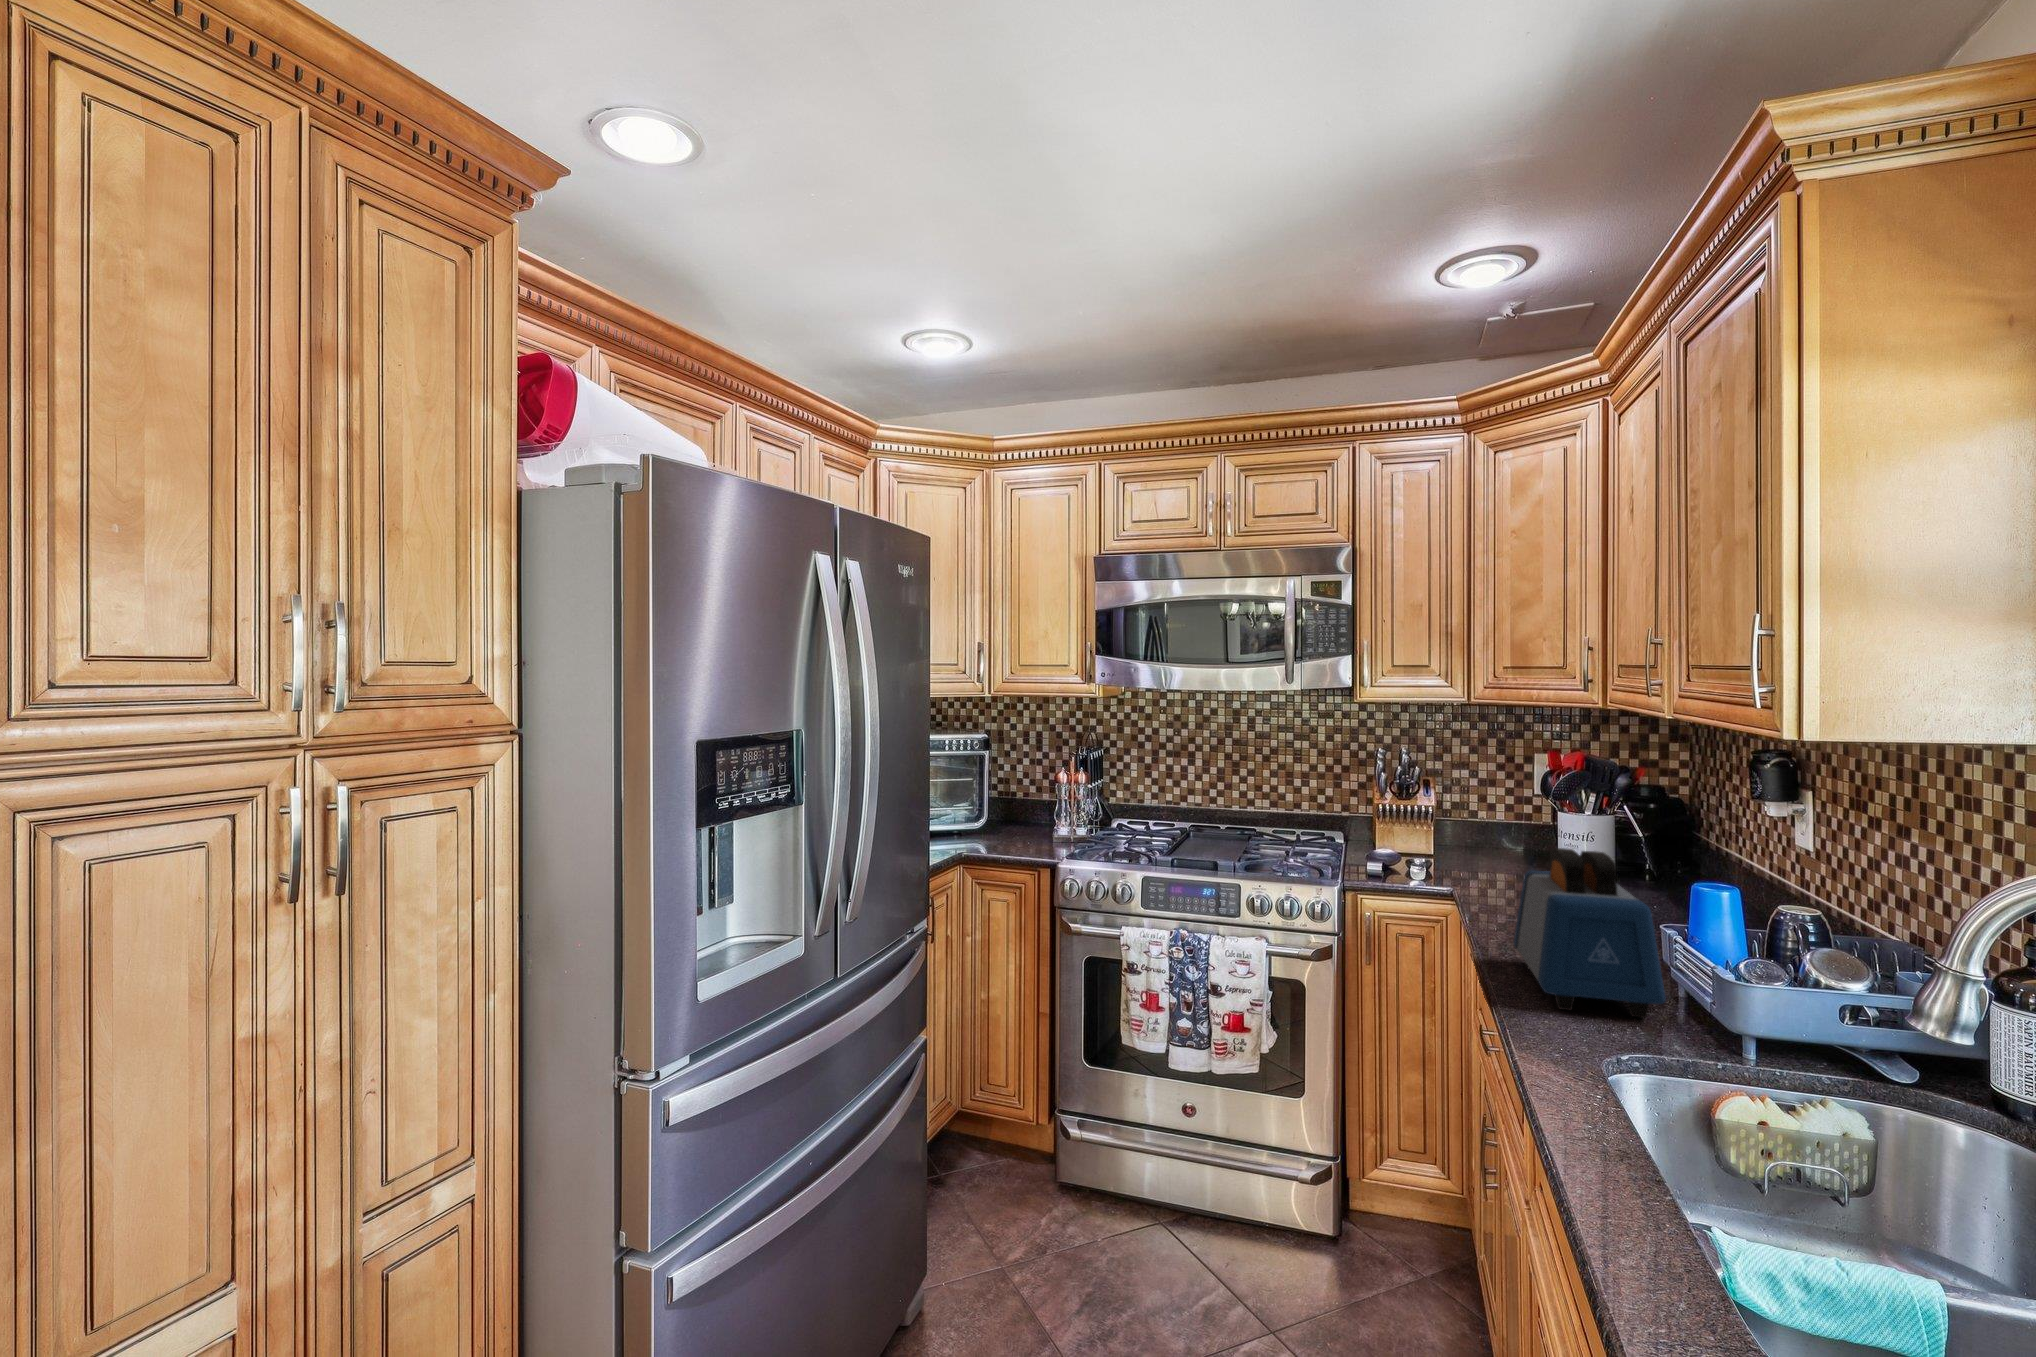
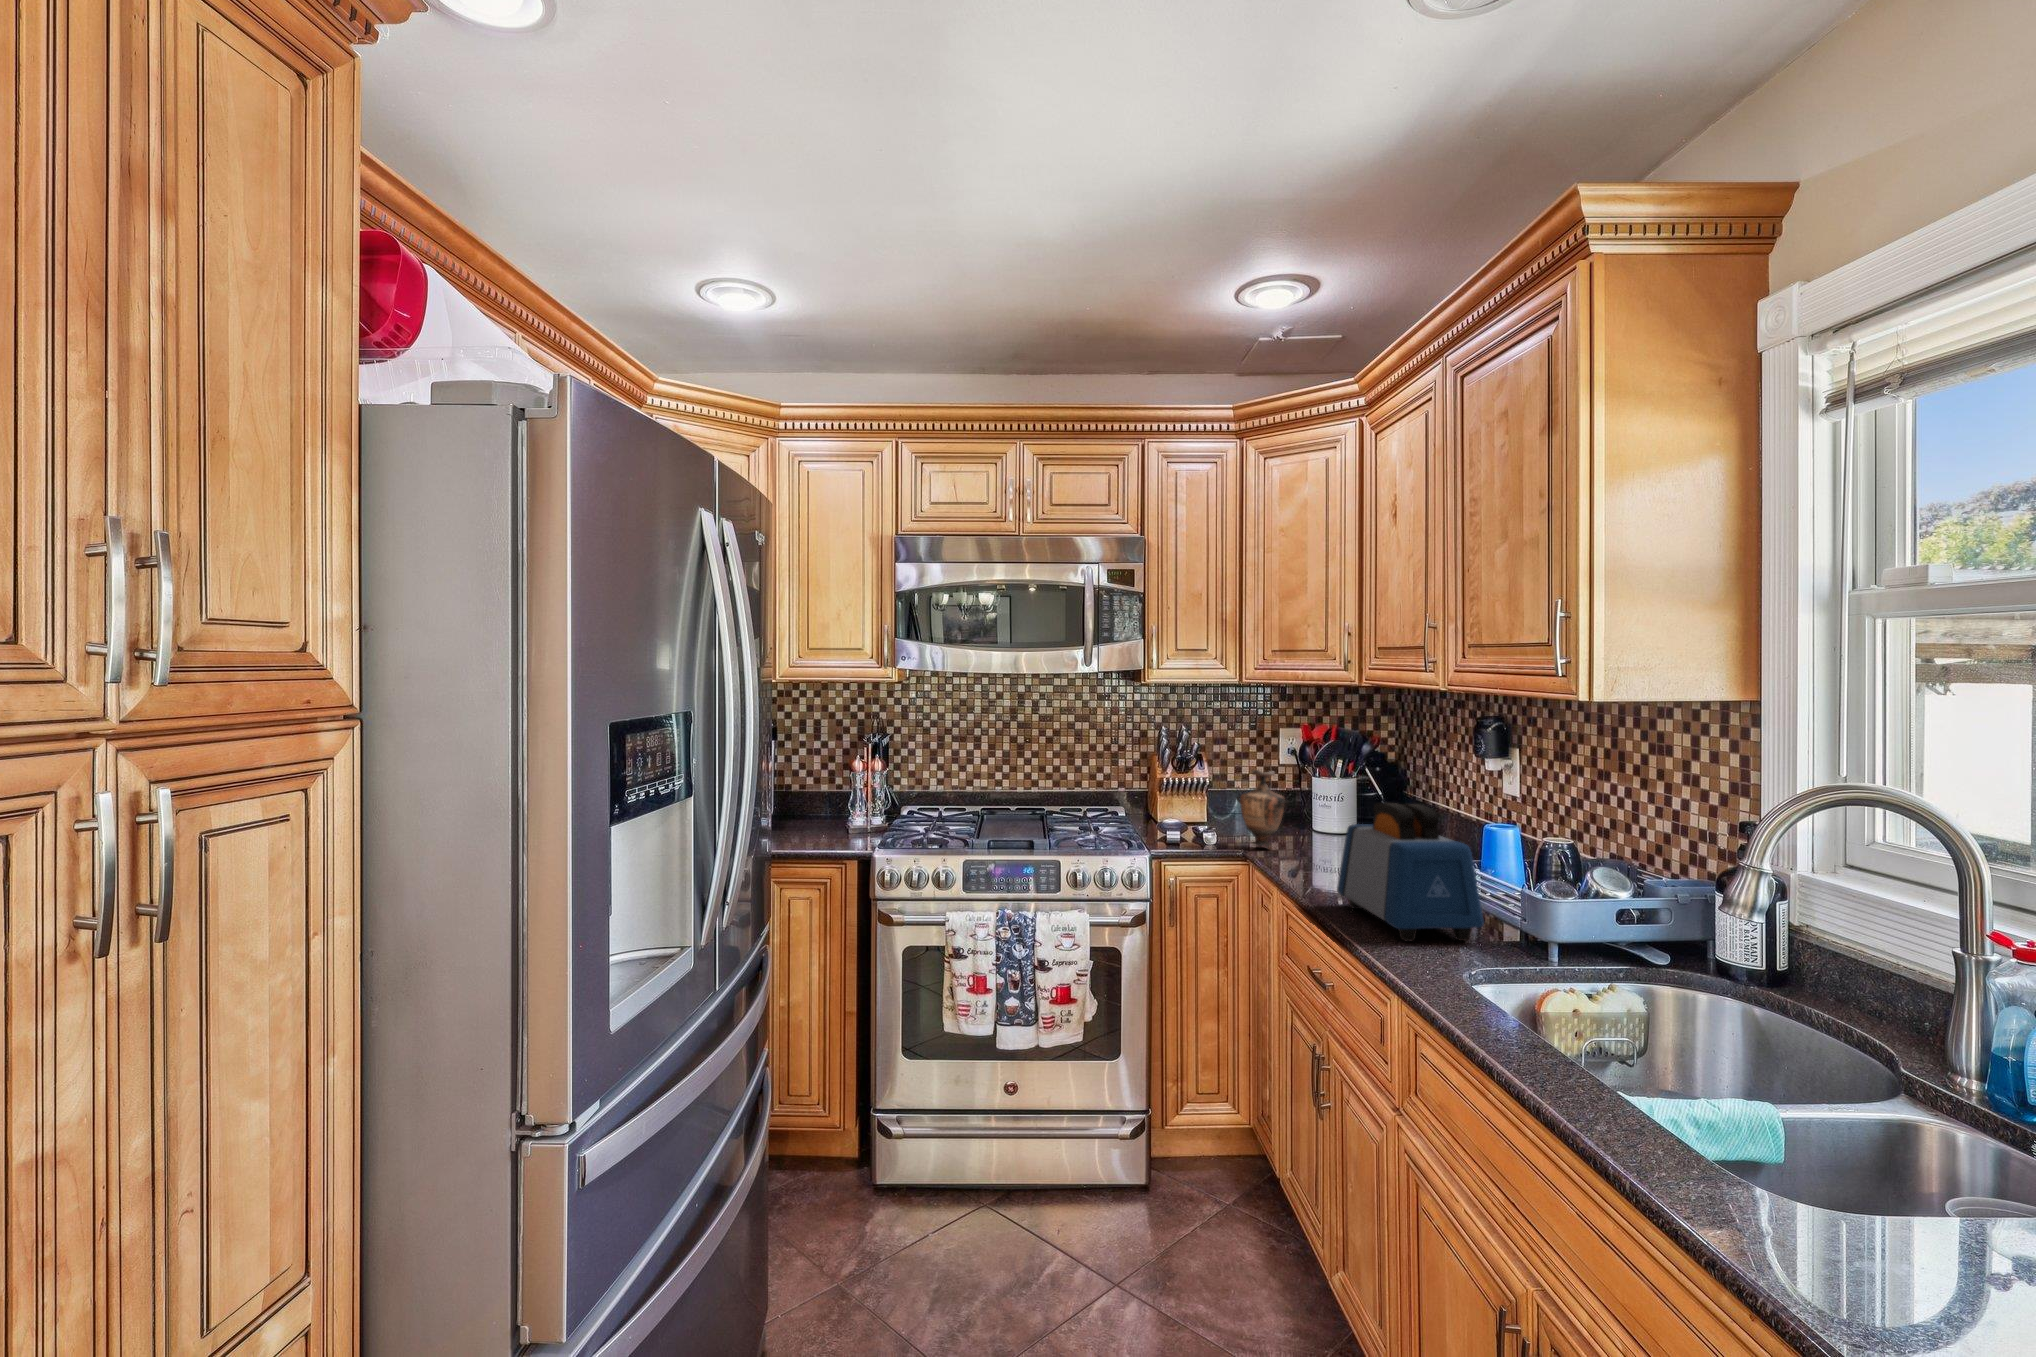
vase: none [1451,795,1513,889] -> present [1237,770,1288,847]

